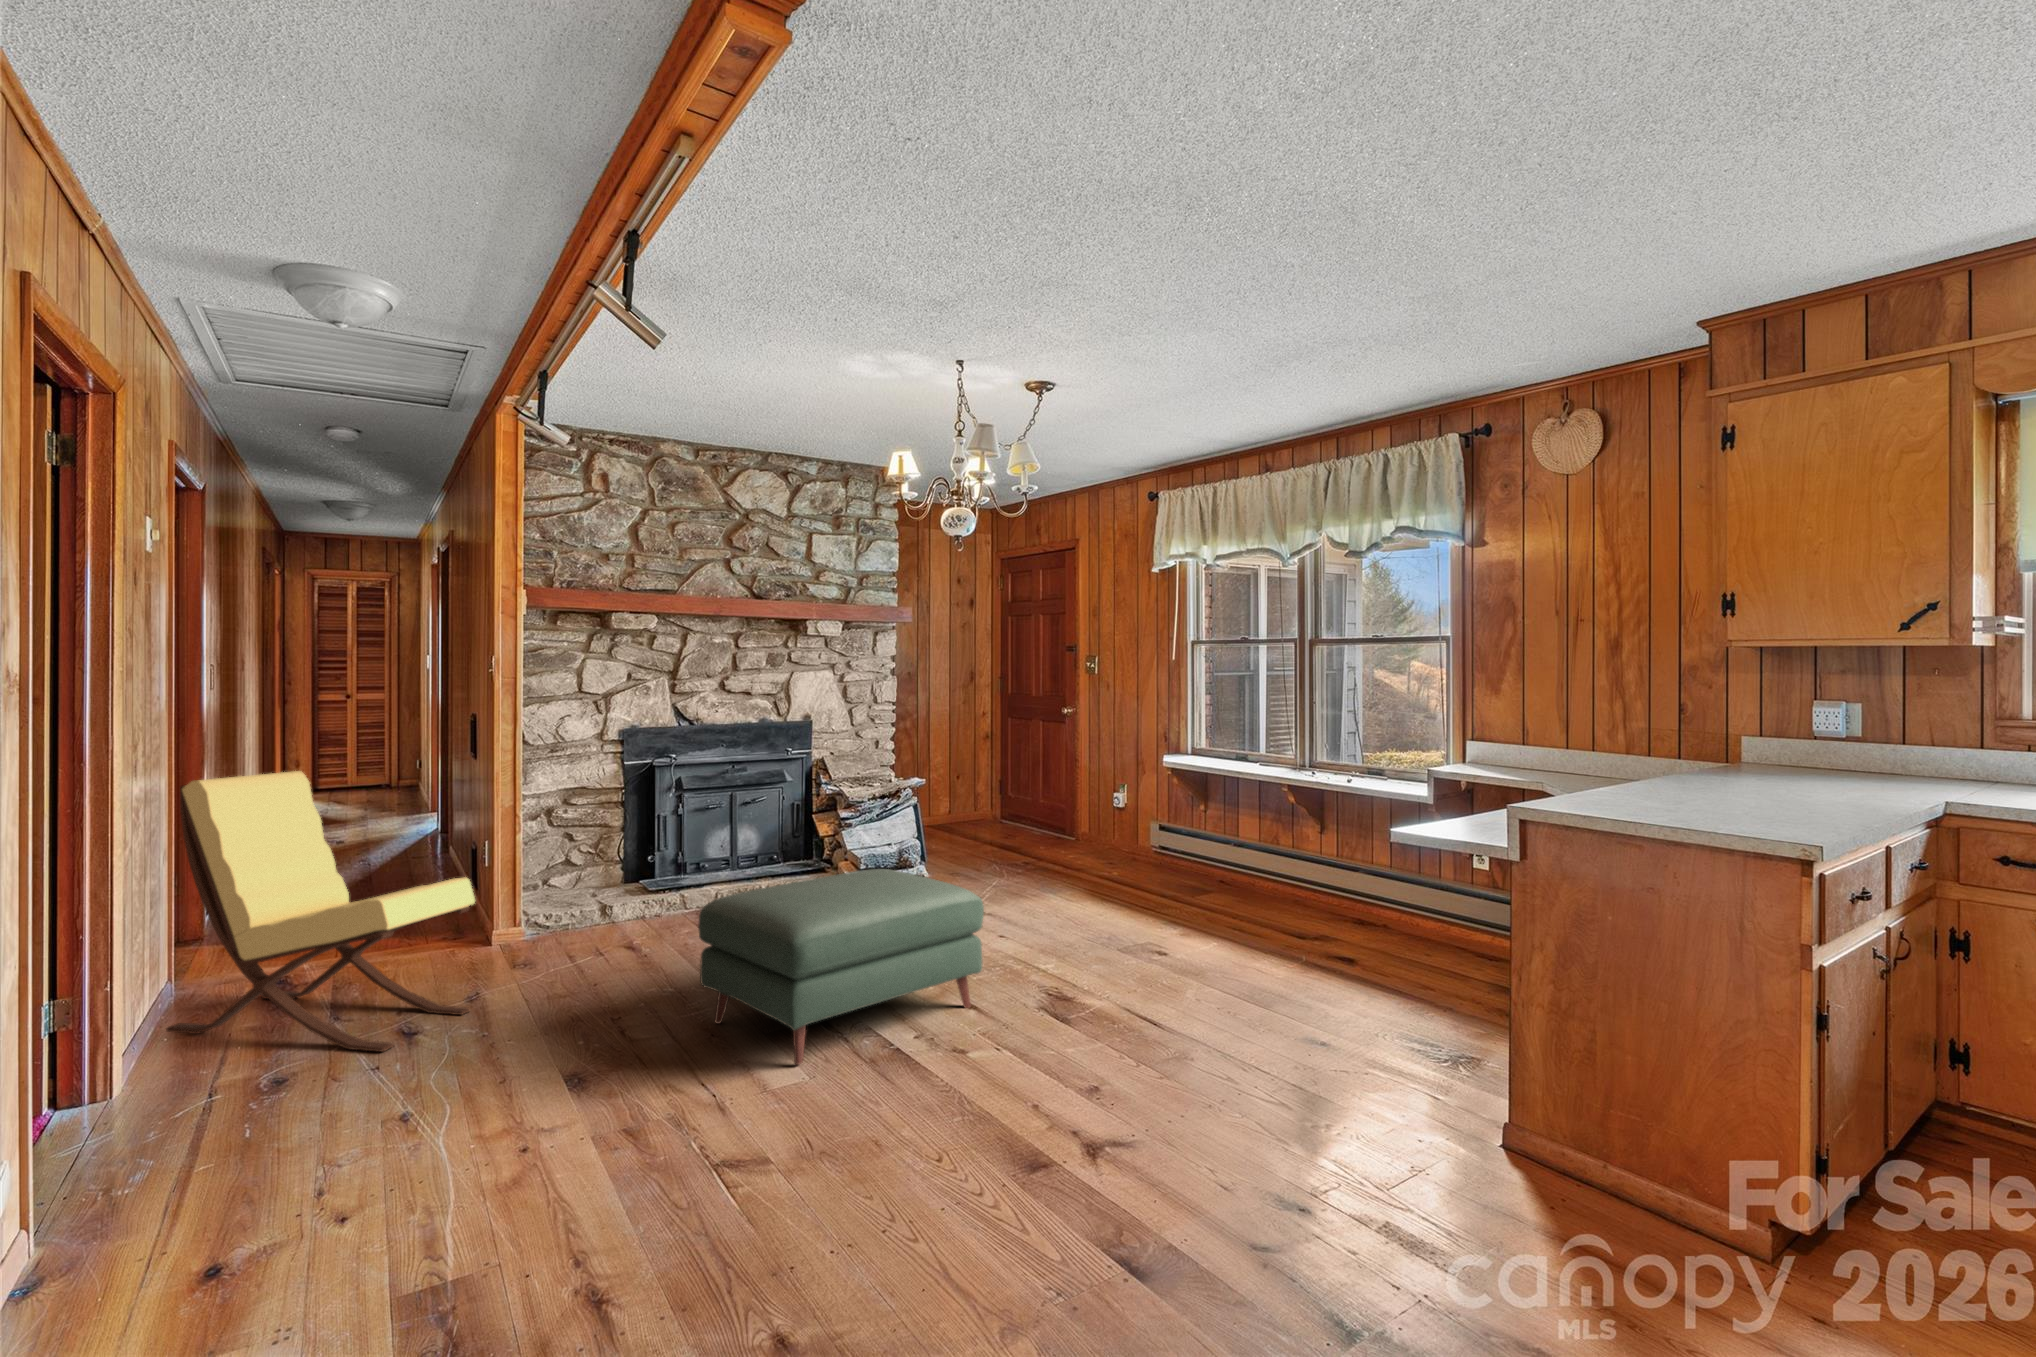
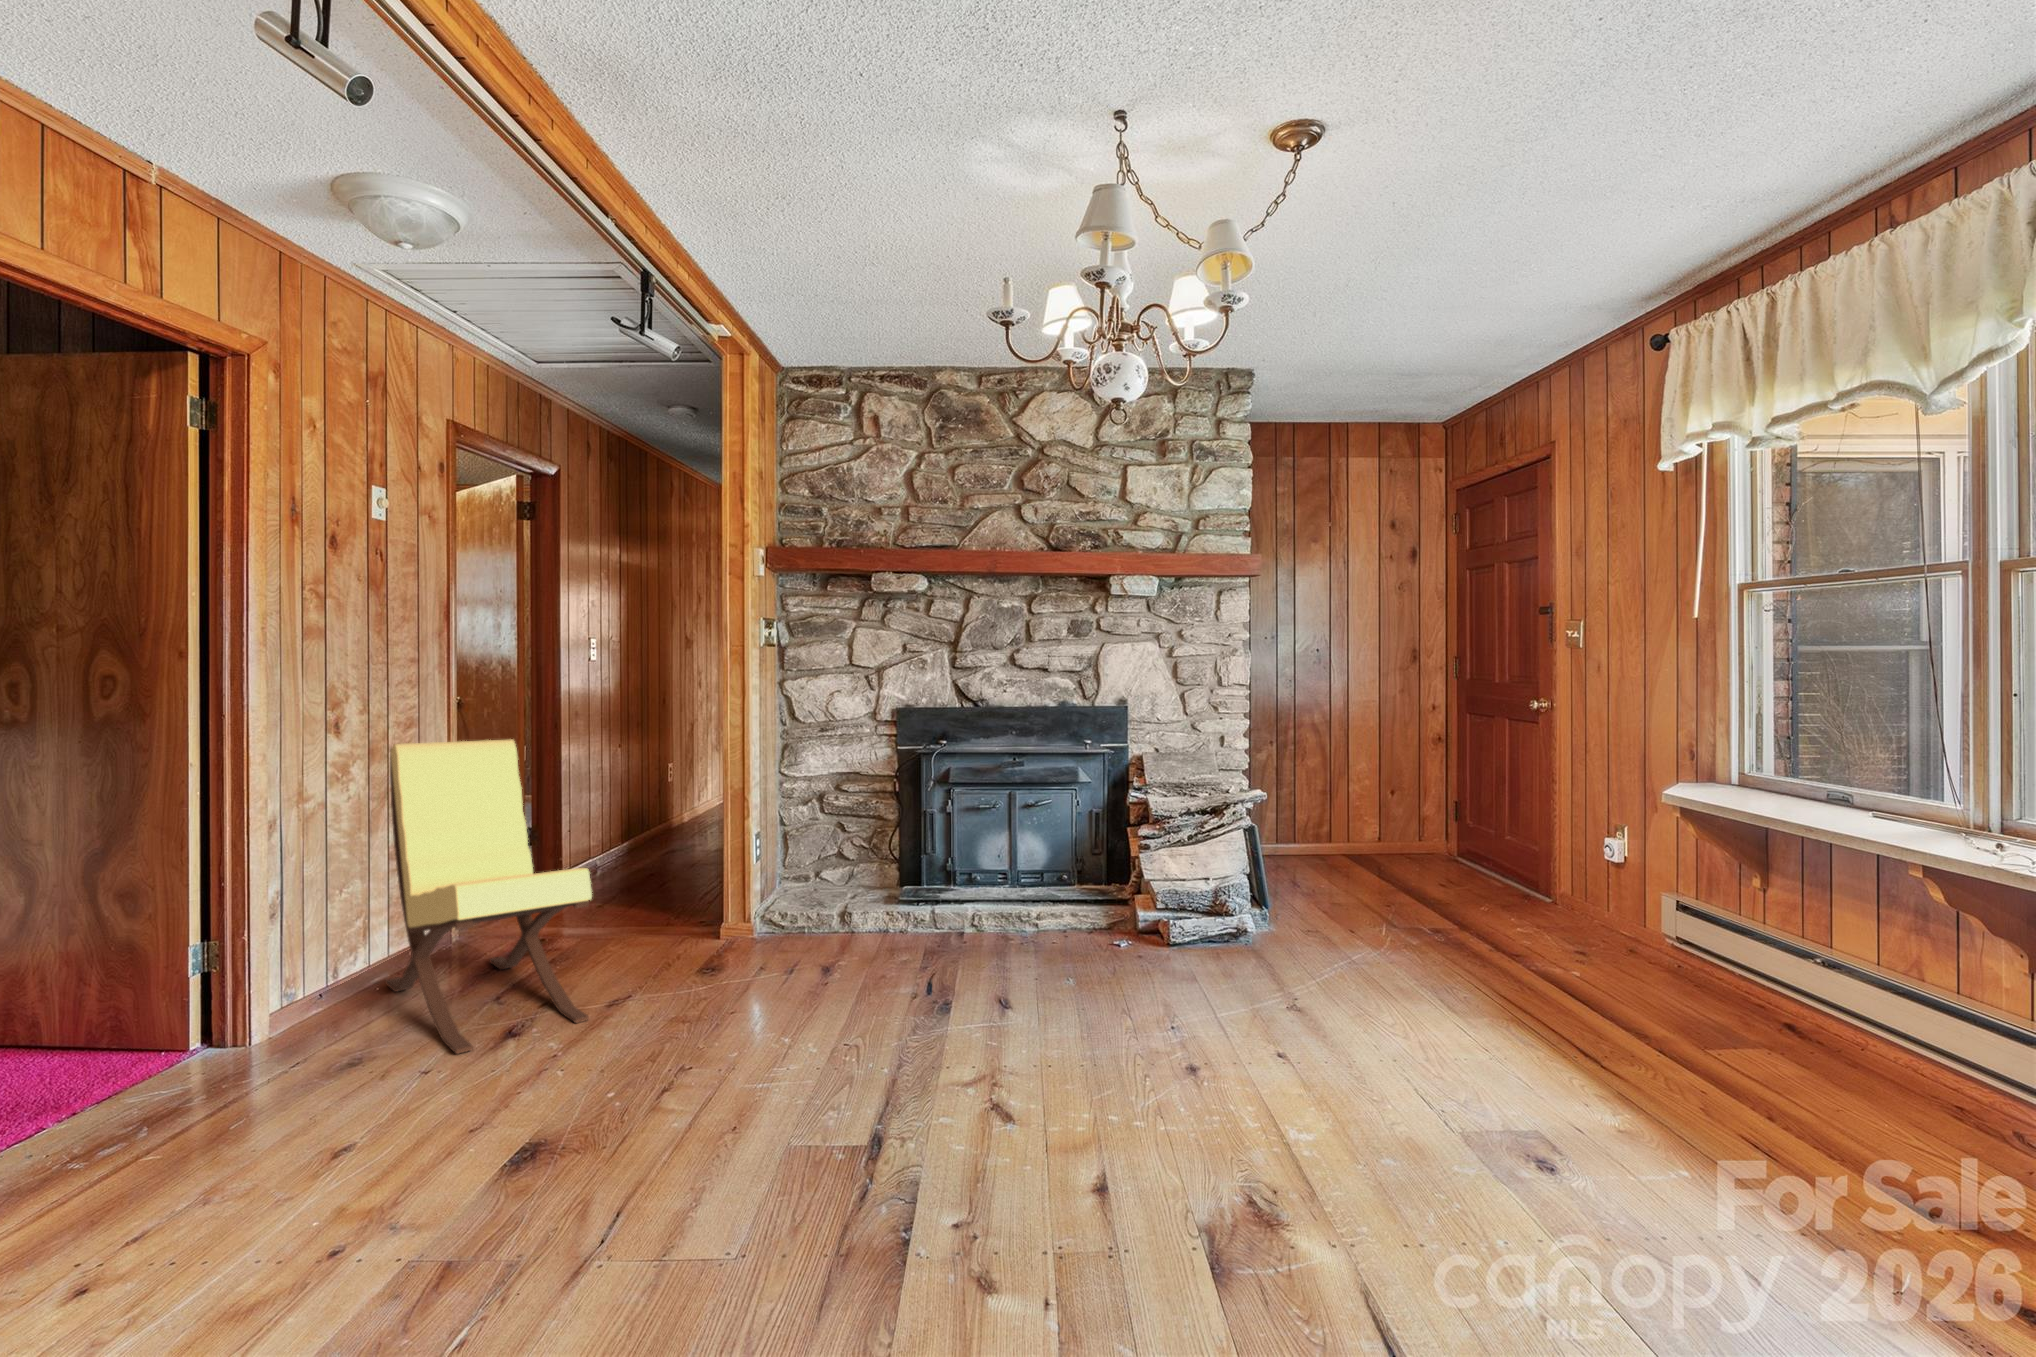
ottoman: present [698,869,984,1065] -> none [710,925,1106,1222]

